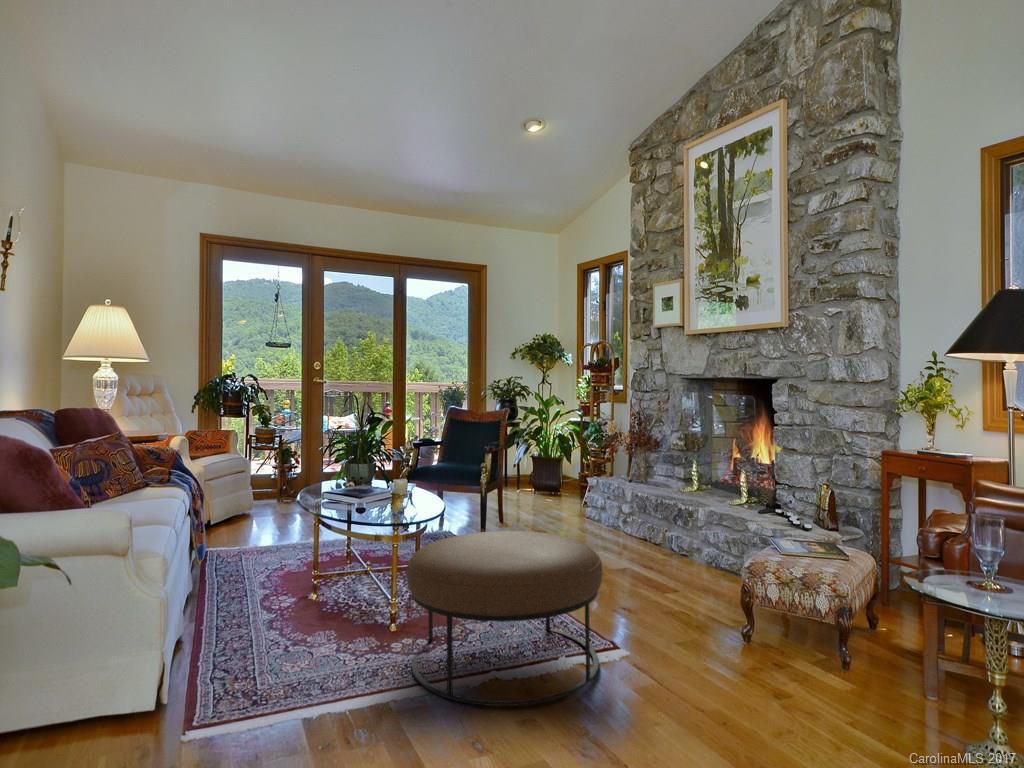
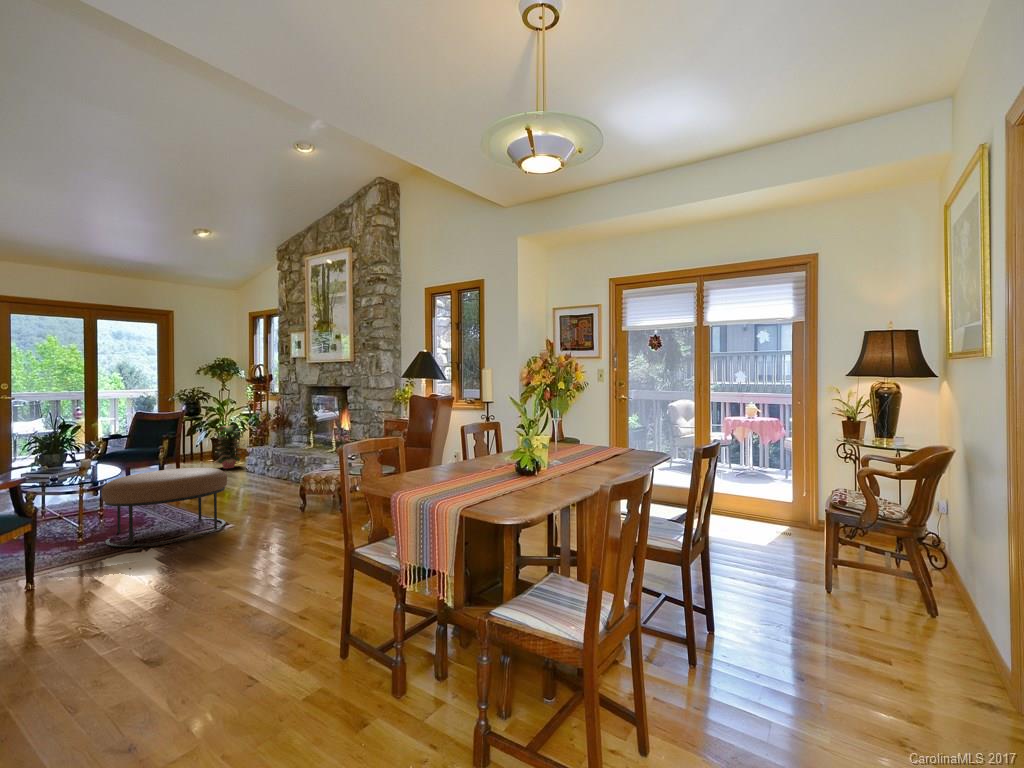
decorative plant: none [534,436,582,503] -> present [214,426,242,469]

